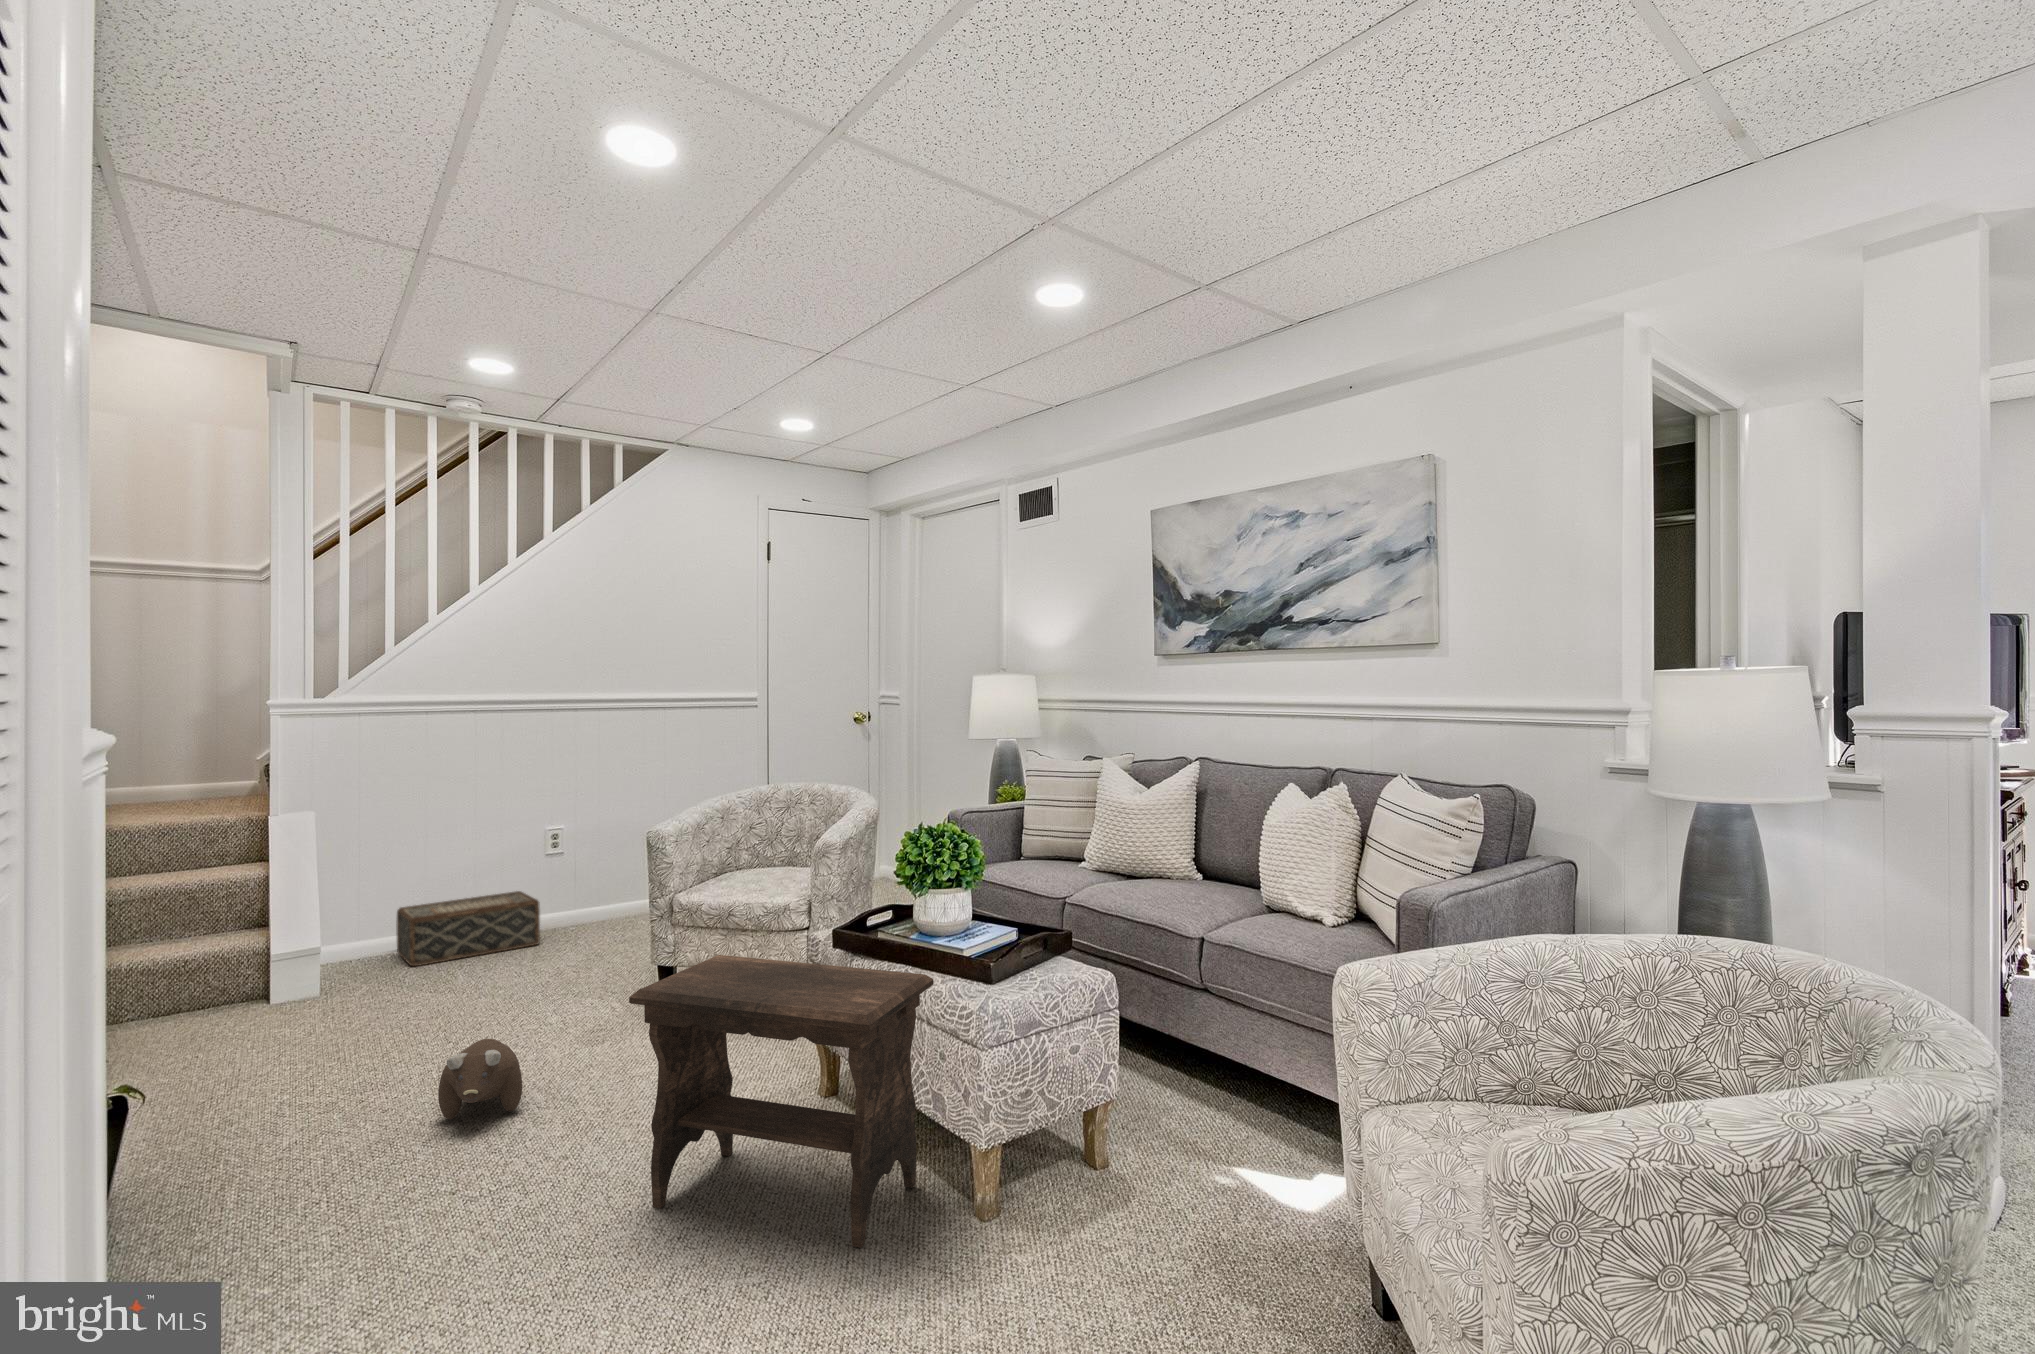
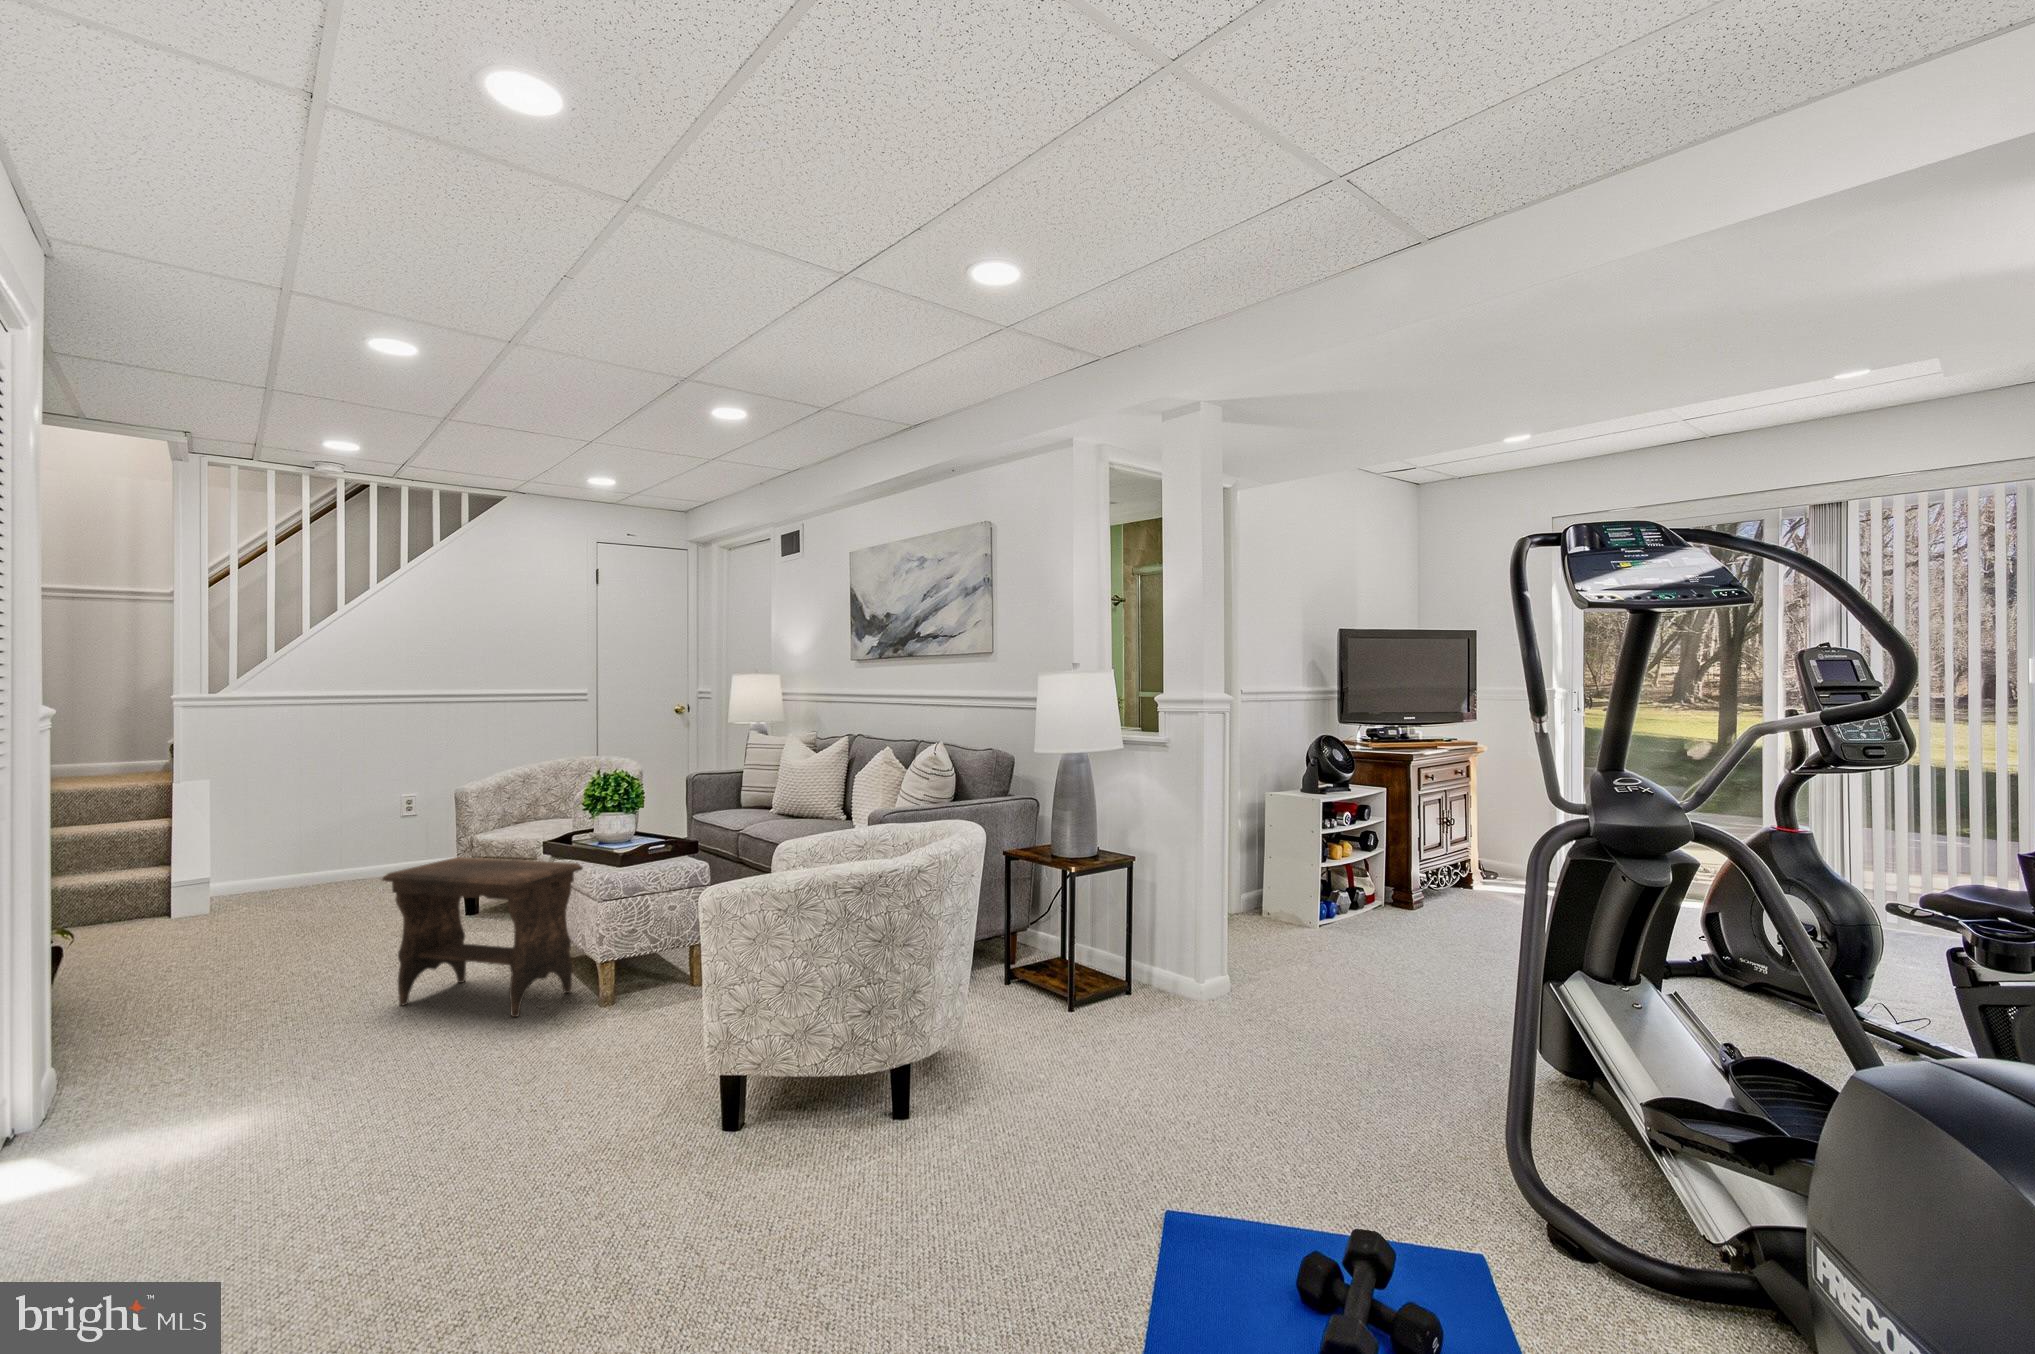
woven basket: present [396,891,540,966] -> none [278,839,392,893]
plush toy: present [438,1039,522,1119] -> none [276,920,338,971]

